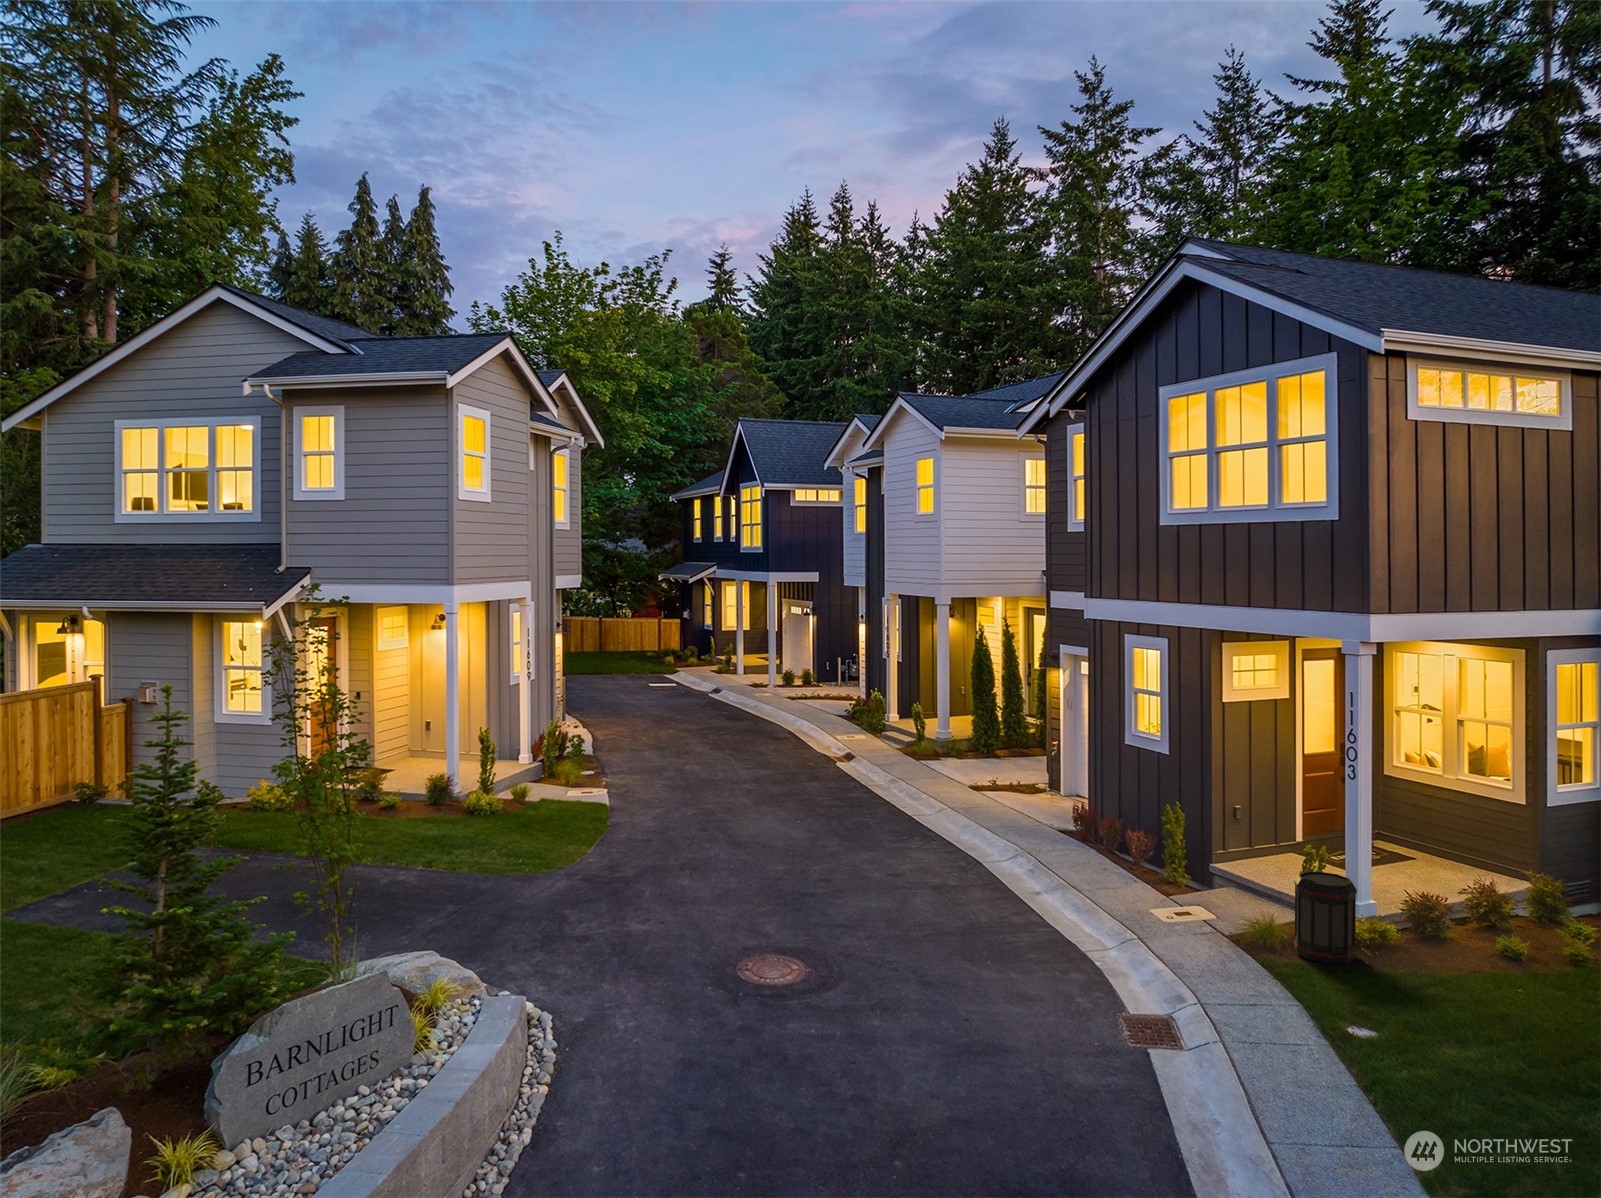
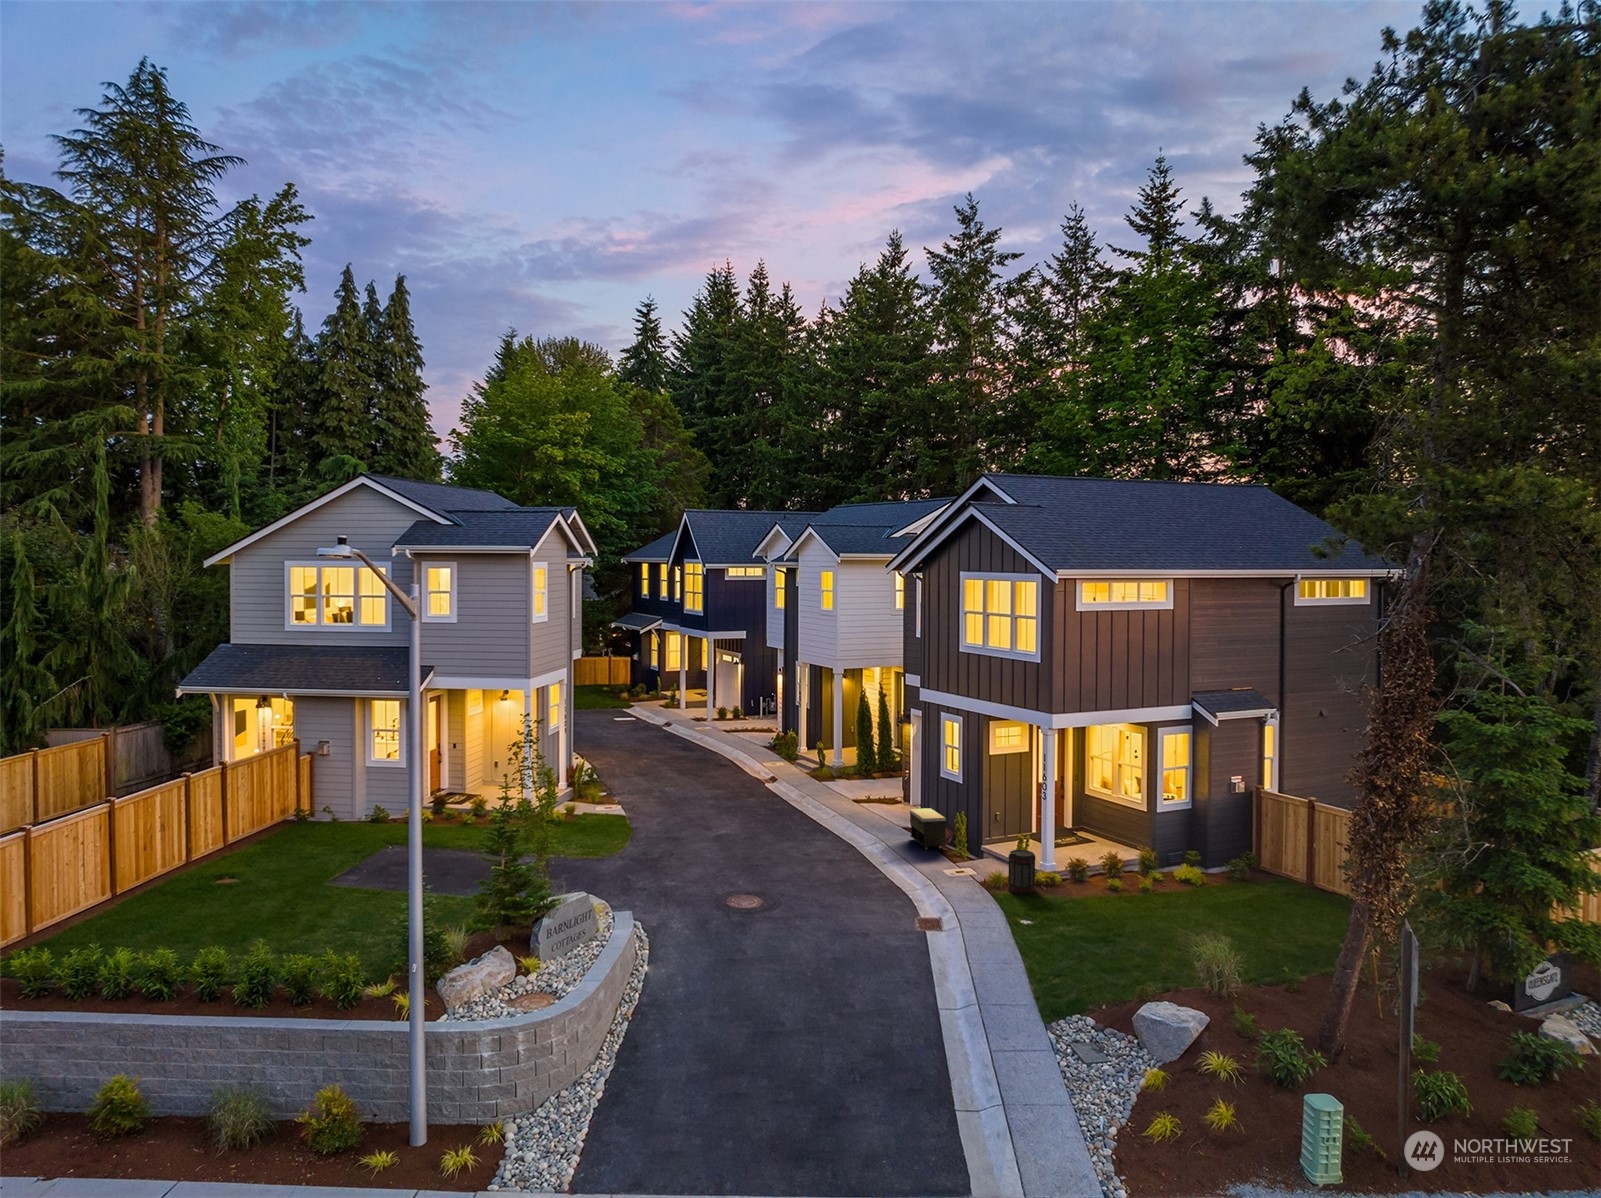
storage bench: none [1071,795,1141,866] -> present [909,808,946,849]

